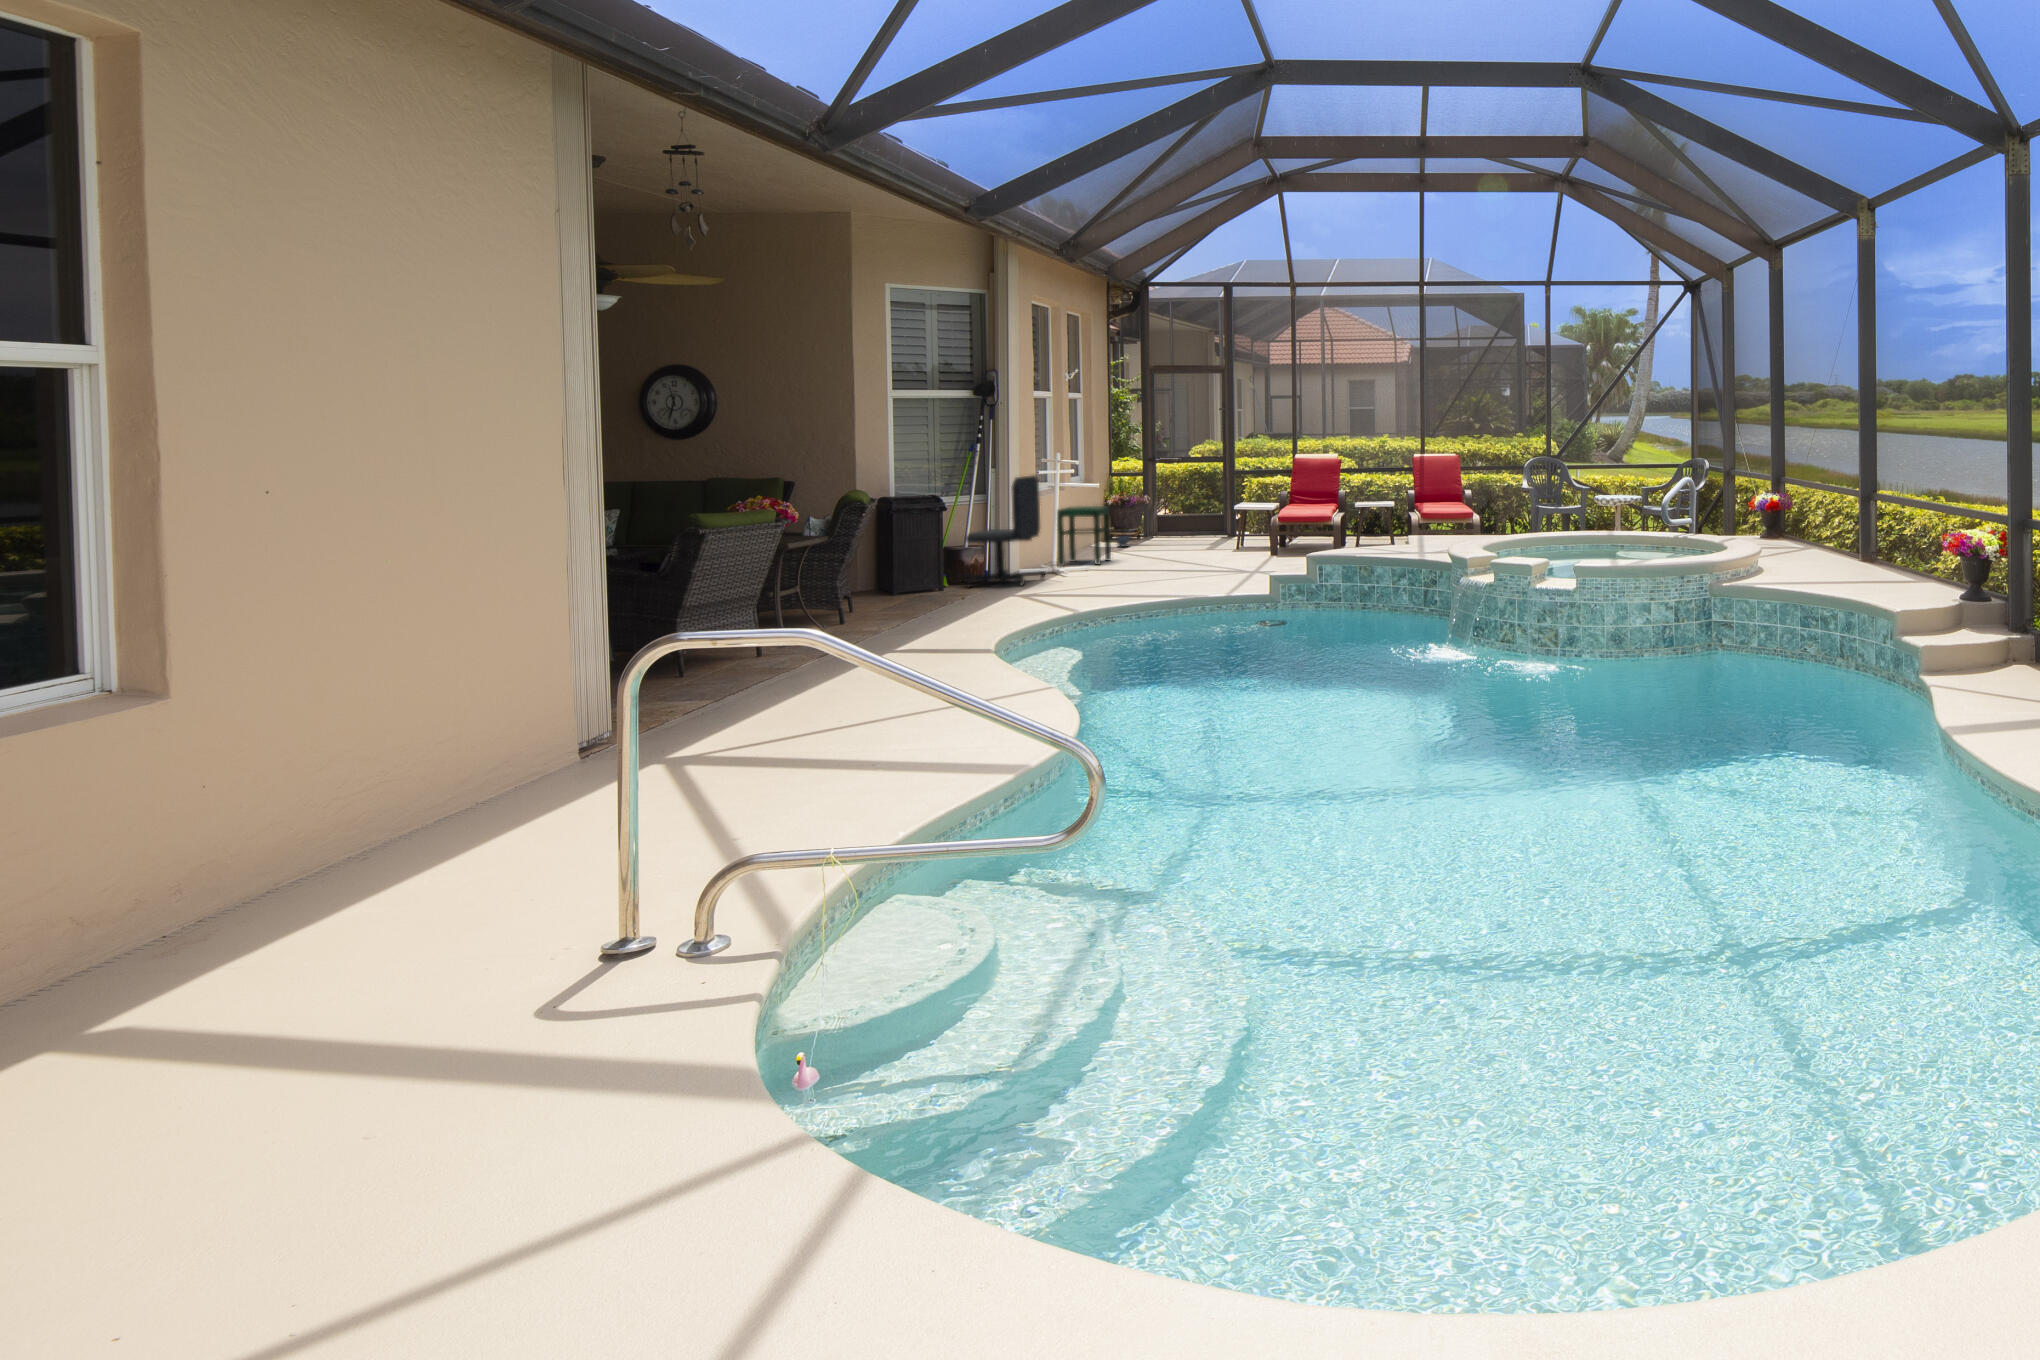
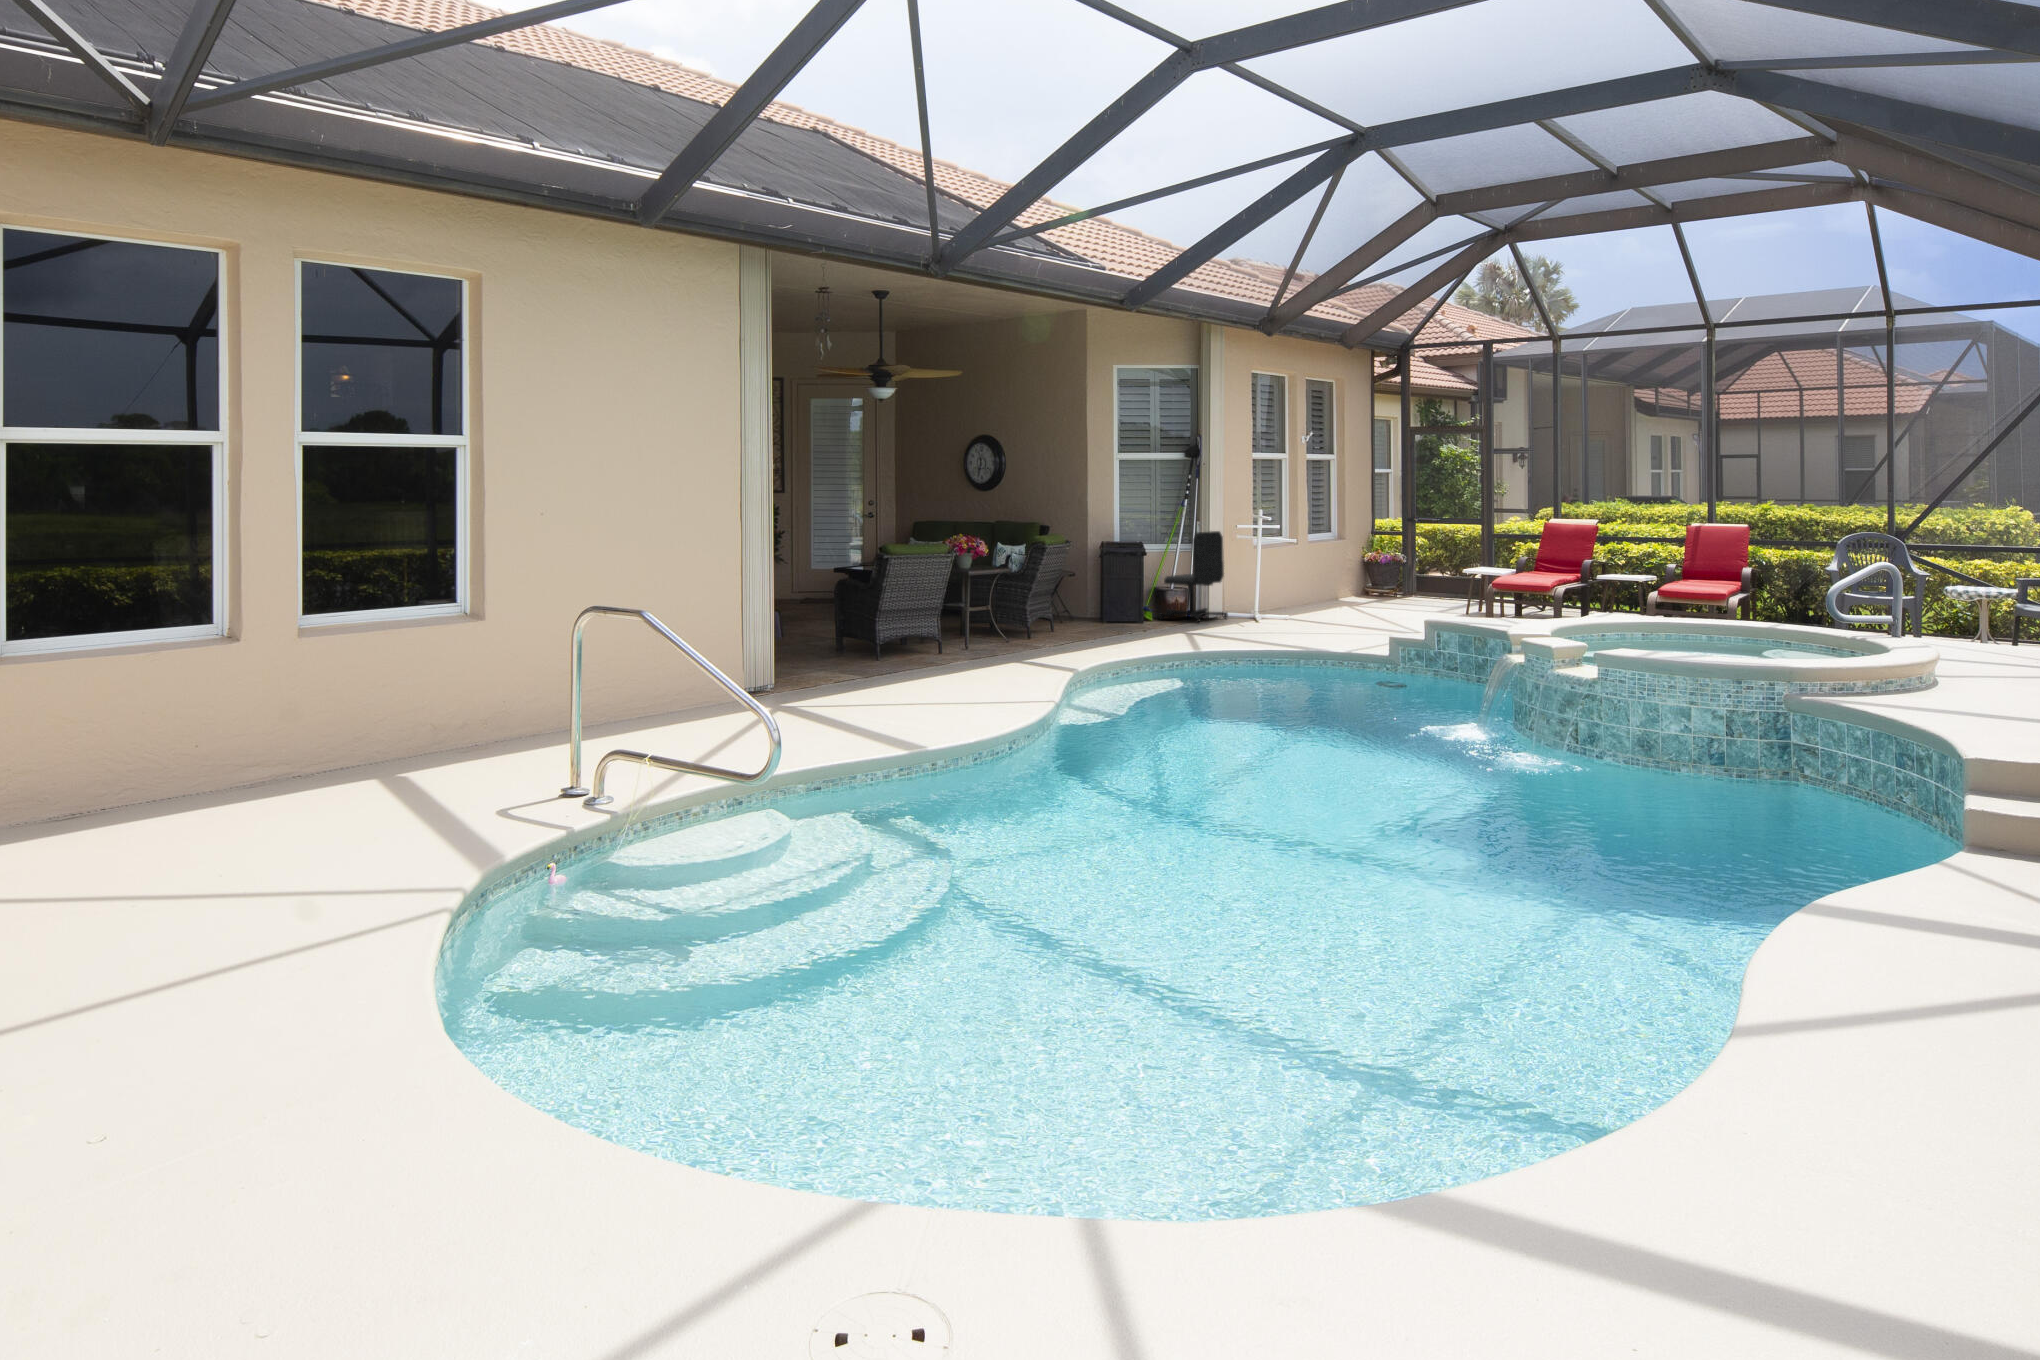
potted plant: present [1107,490,1143,547] -> none [1345,542,1379,596]
stool: present [1057,506,1111,566] -> none [1267,558,1318,611]

